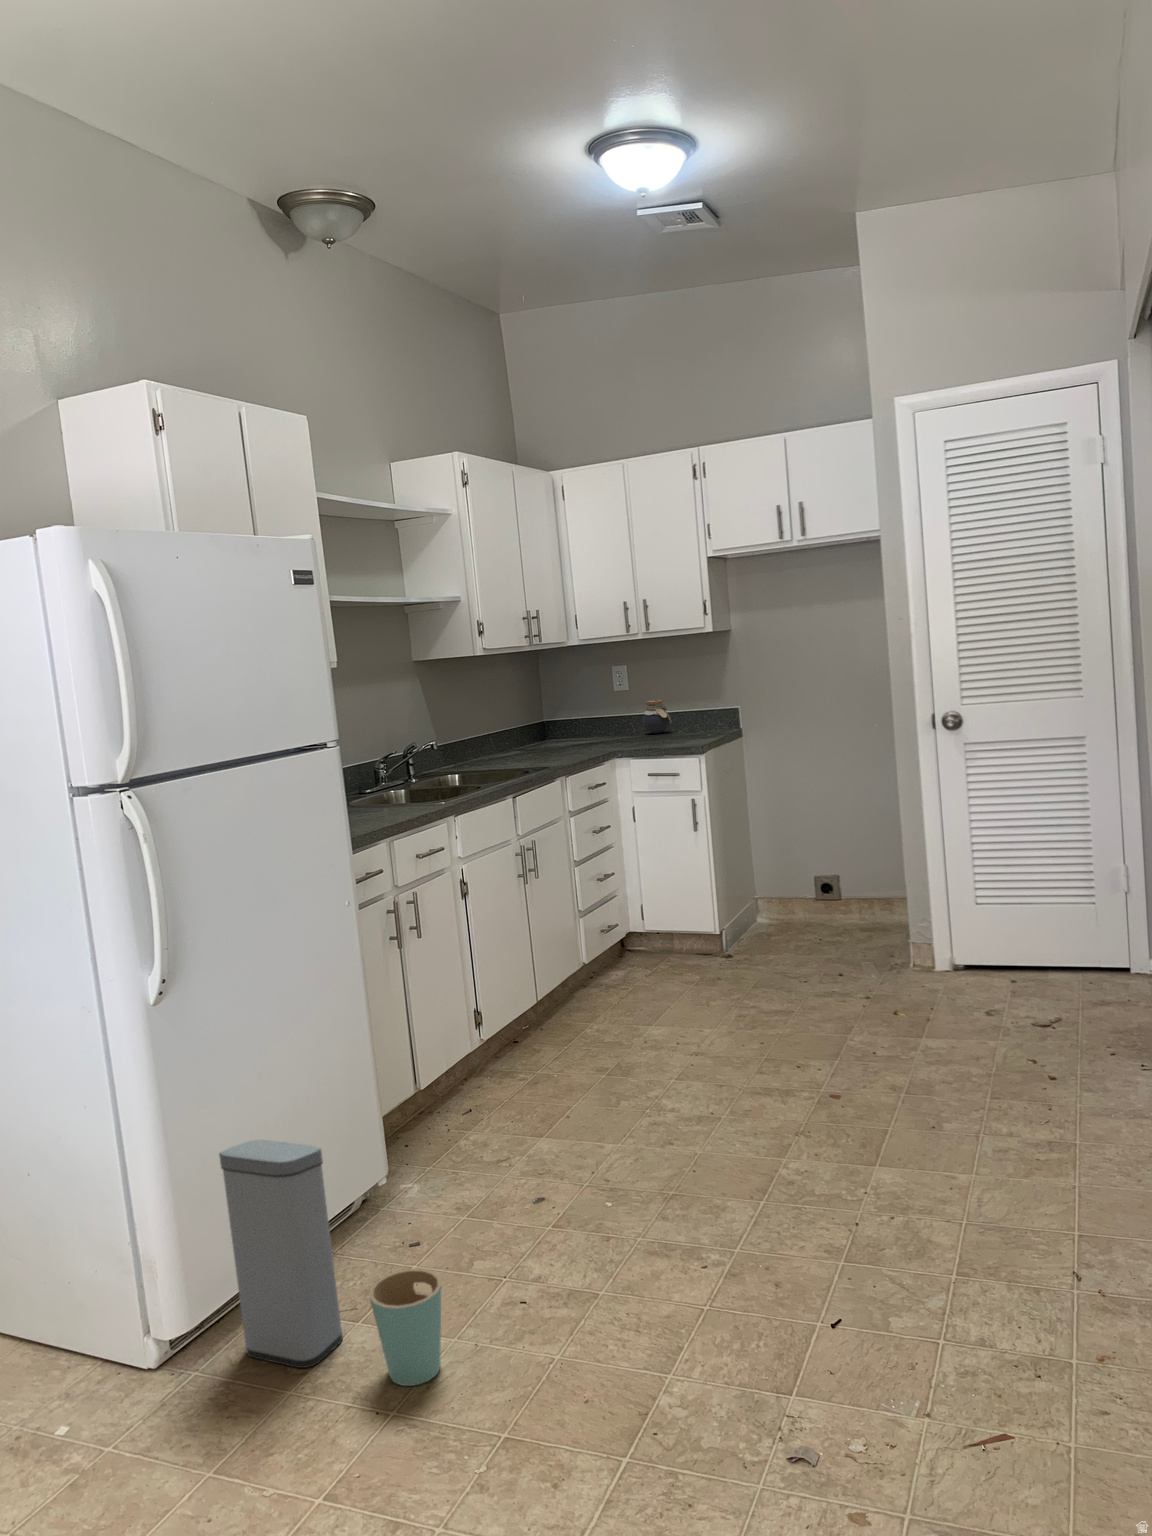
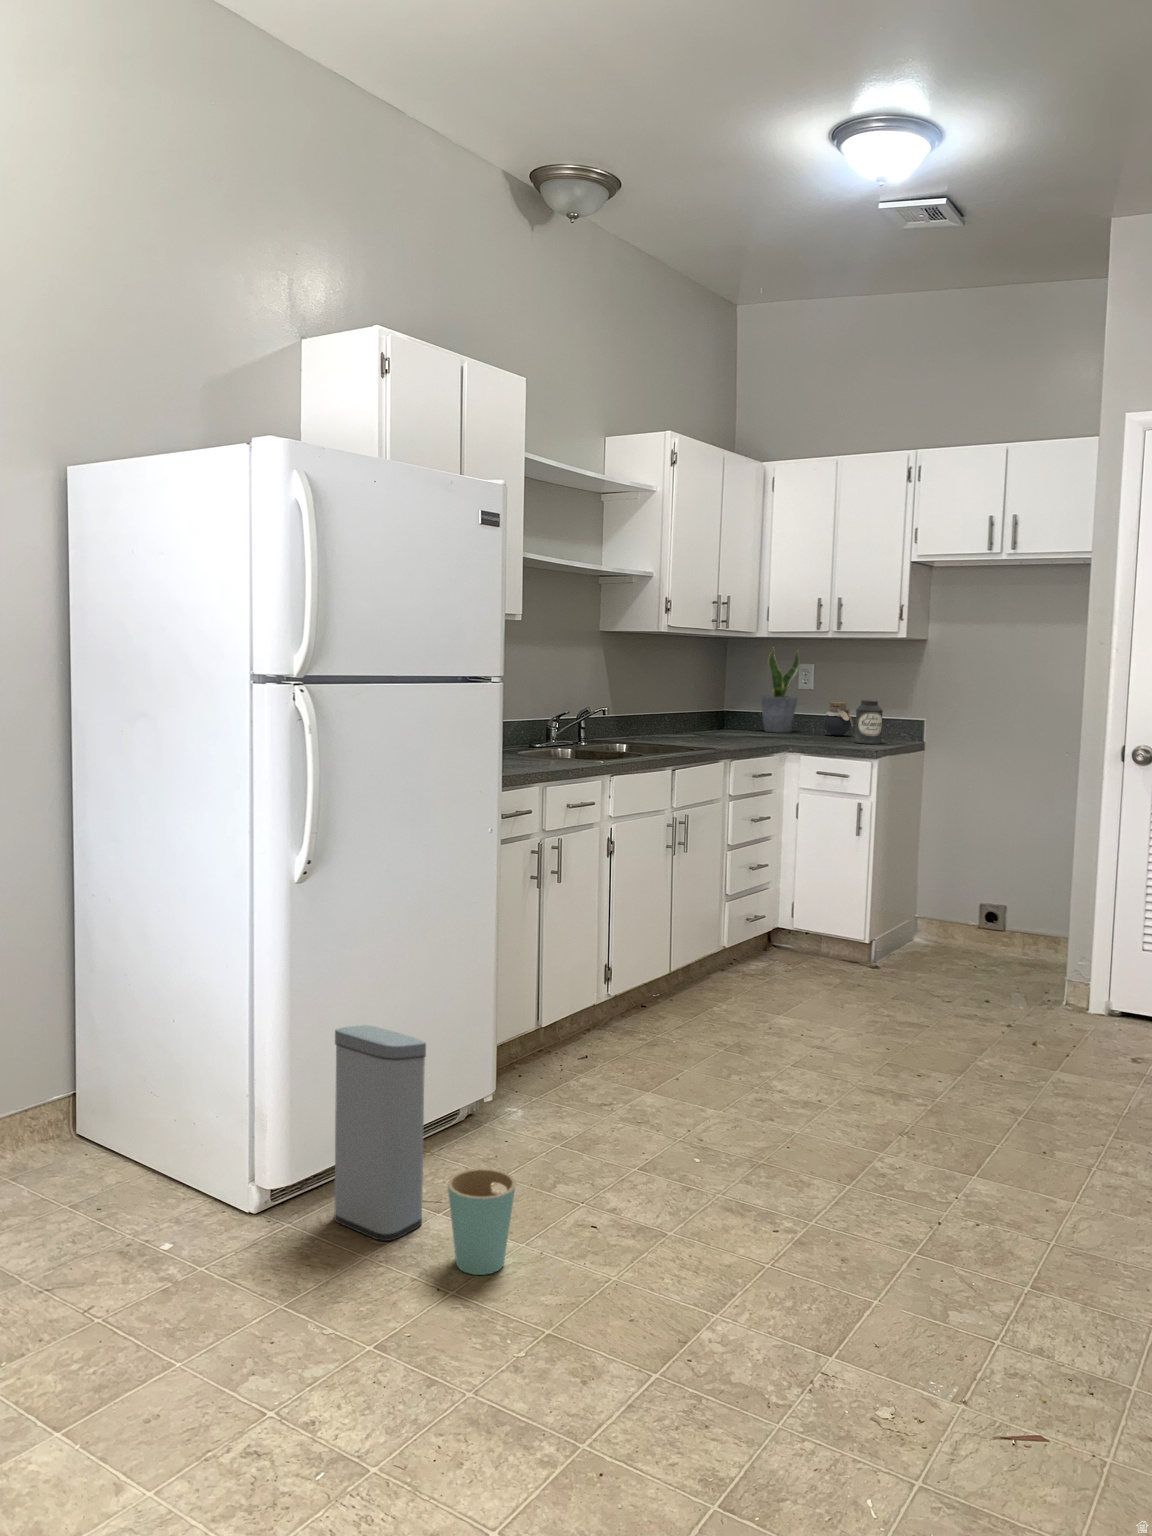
potted plant: none [576,653,614,738] -> present [760,648,799,732]
canister: none [675,696,703,740] -> present [855,700,883,744]

